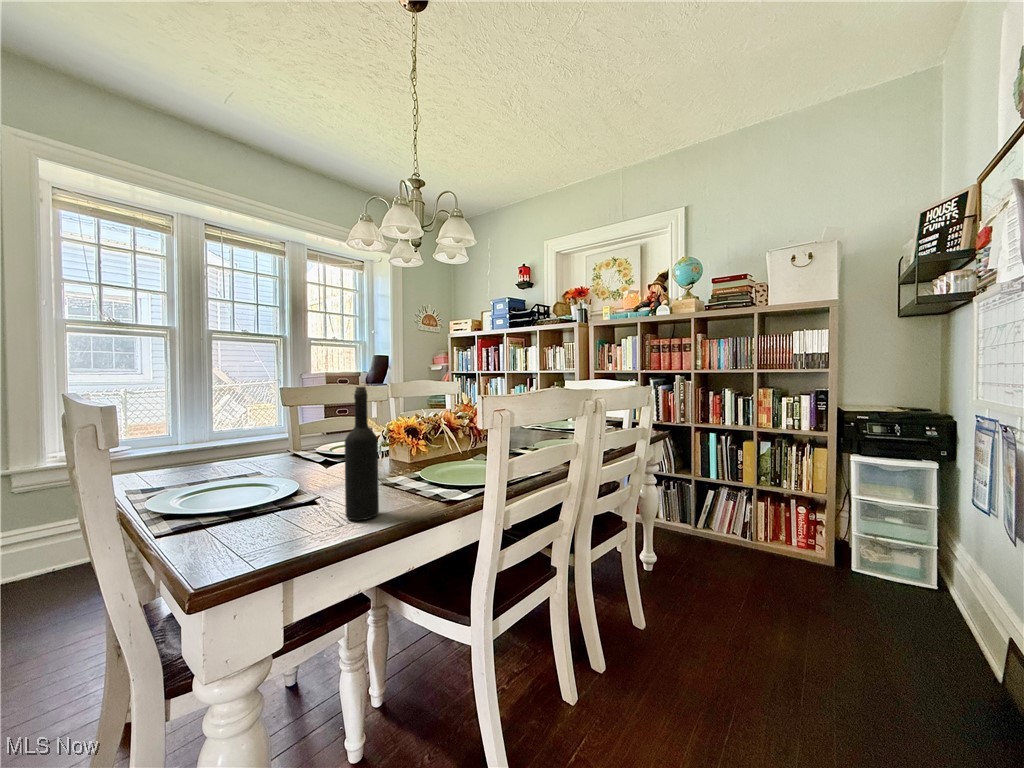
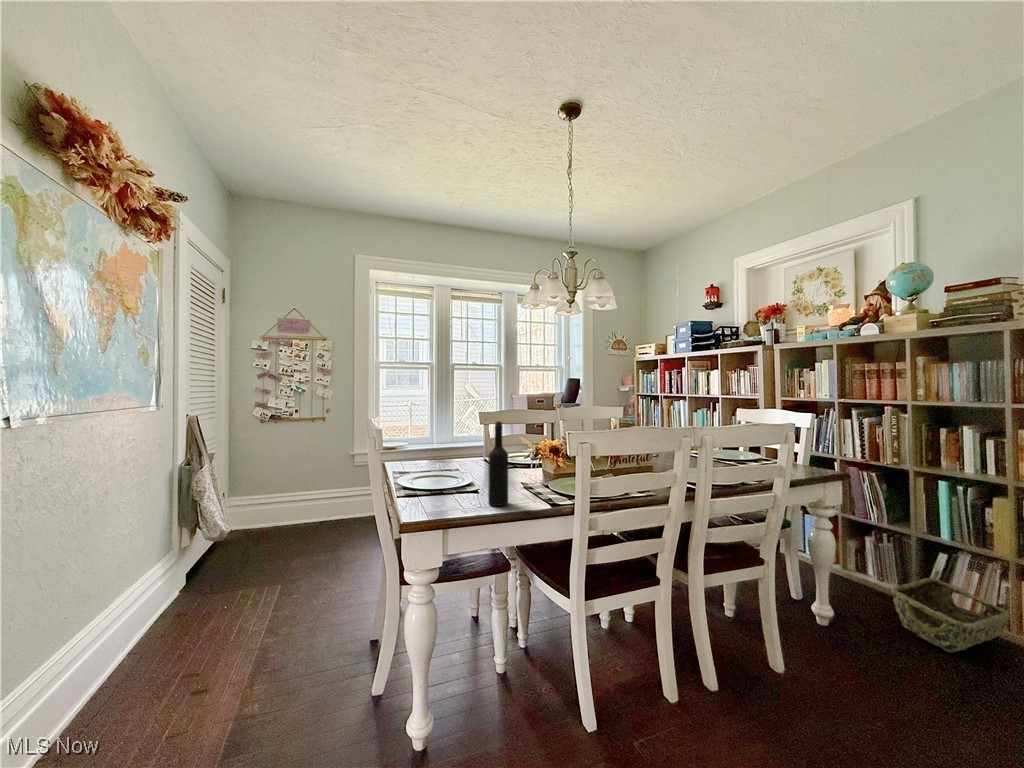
woven basket: none [693,511,757,568] -> present [891,578,1011,652]

